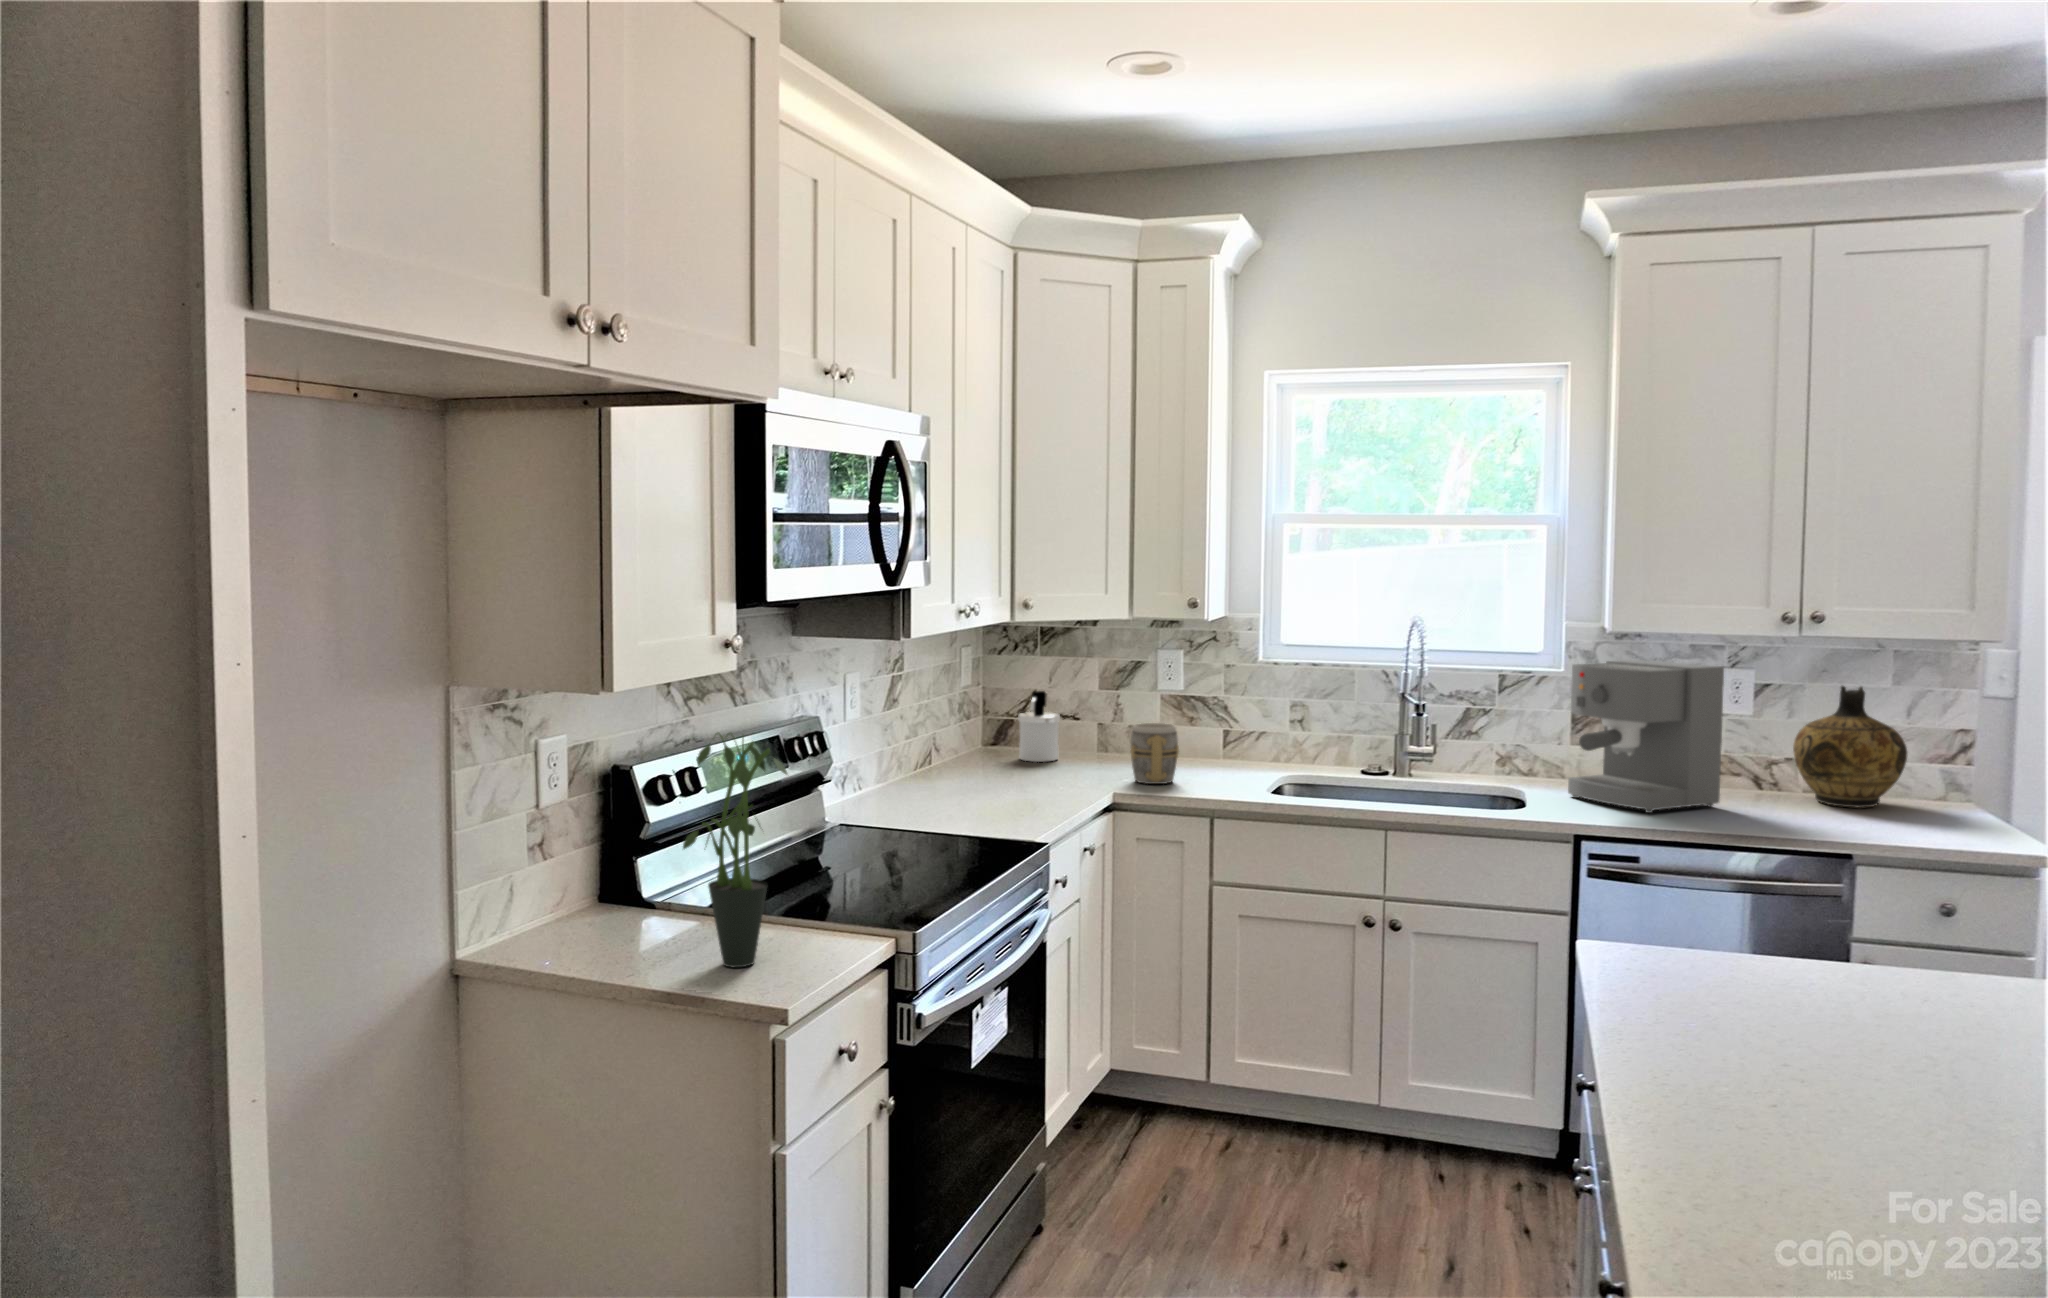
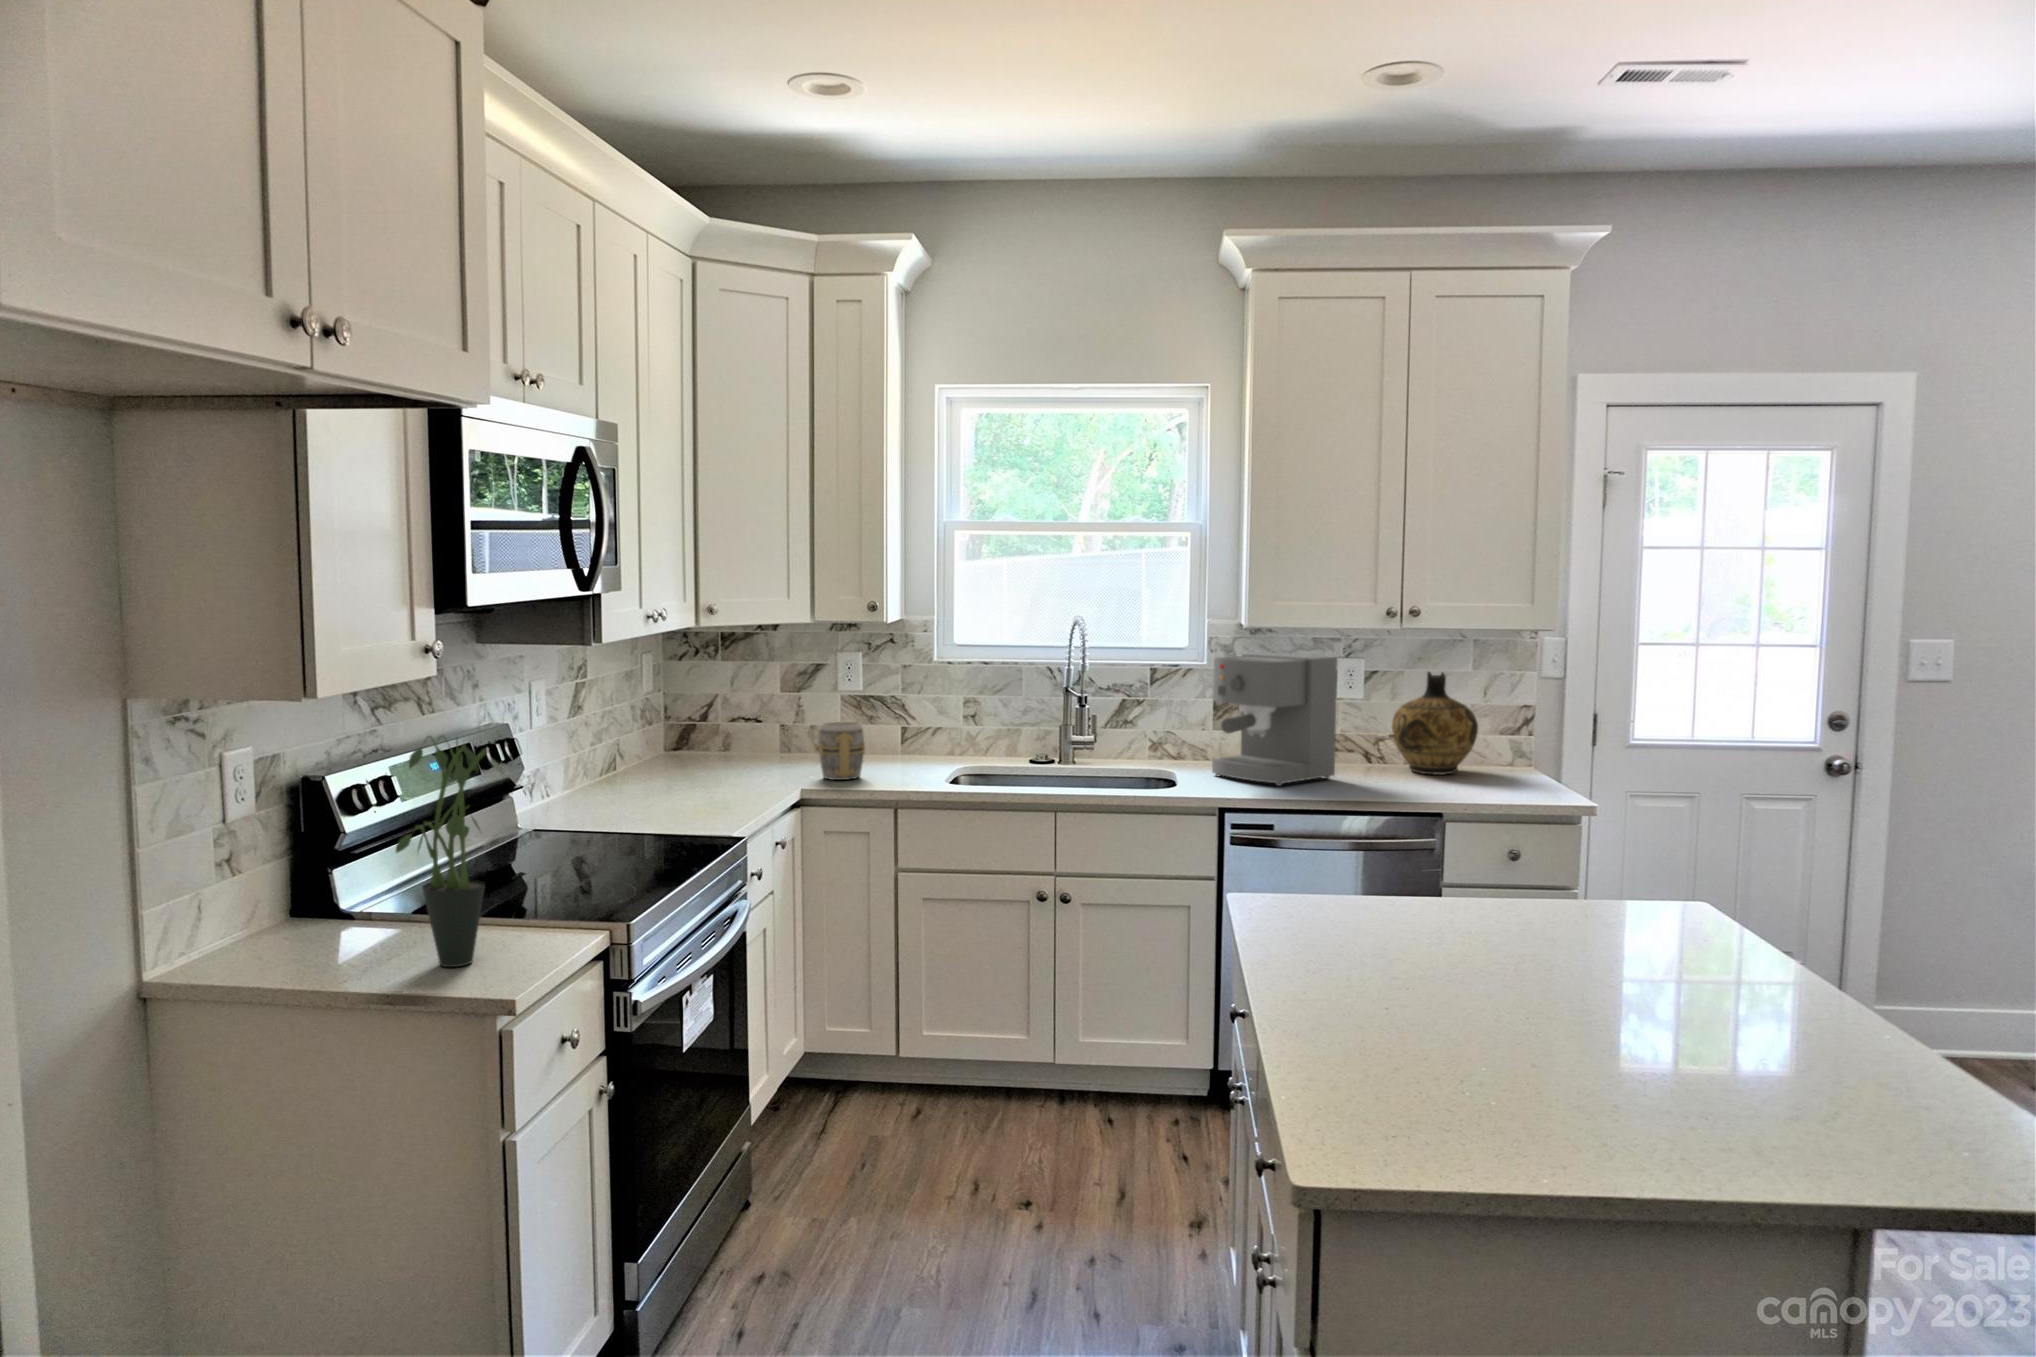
soap dispenser: present [1018,691,1060,762] -> none [704,694,746,764]

